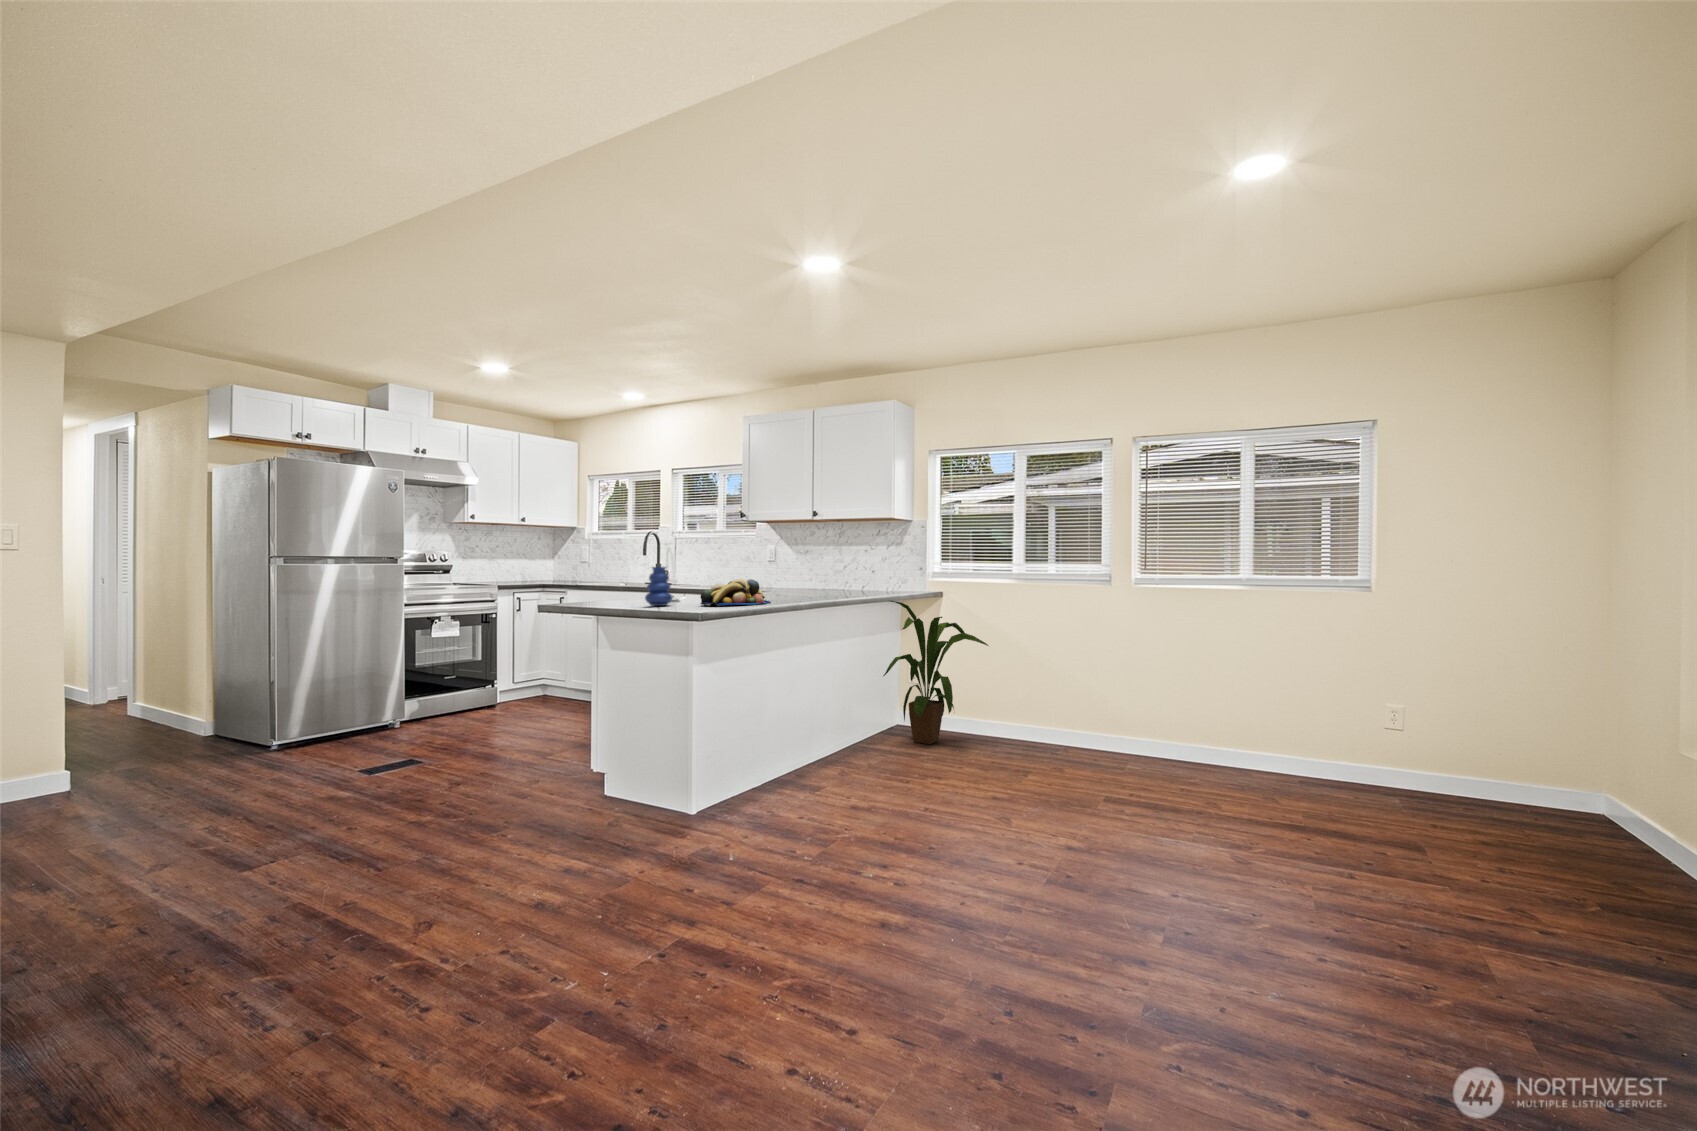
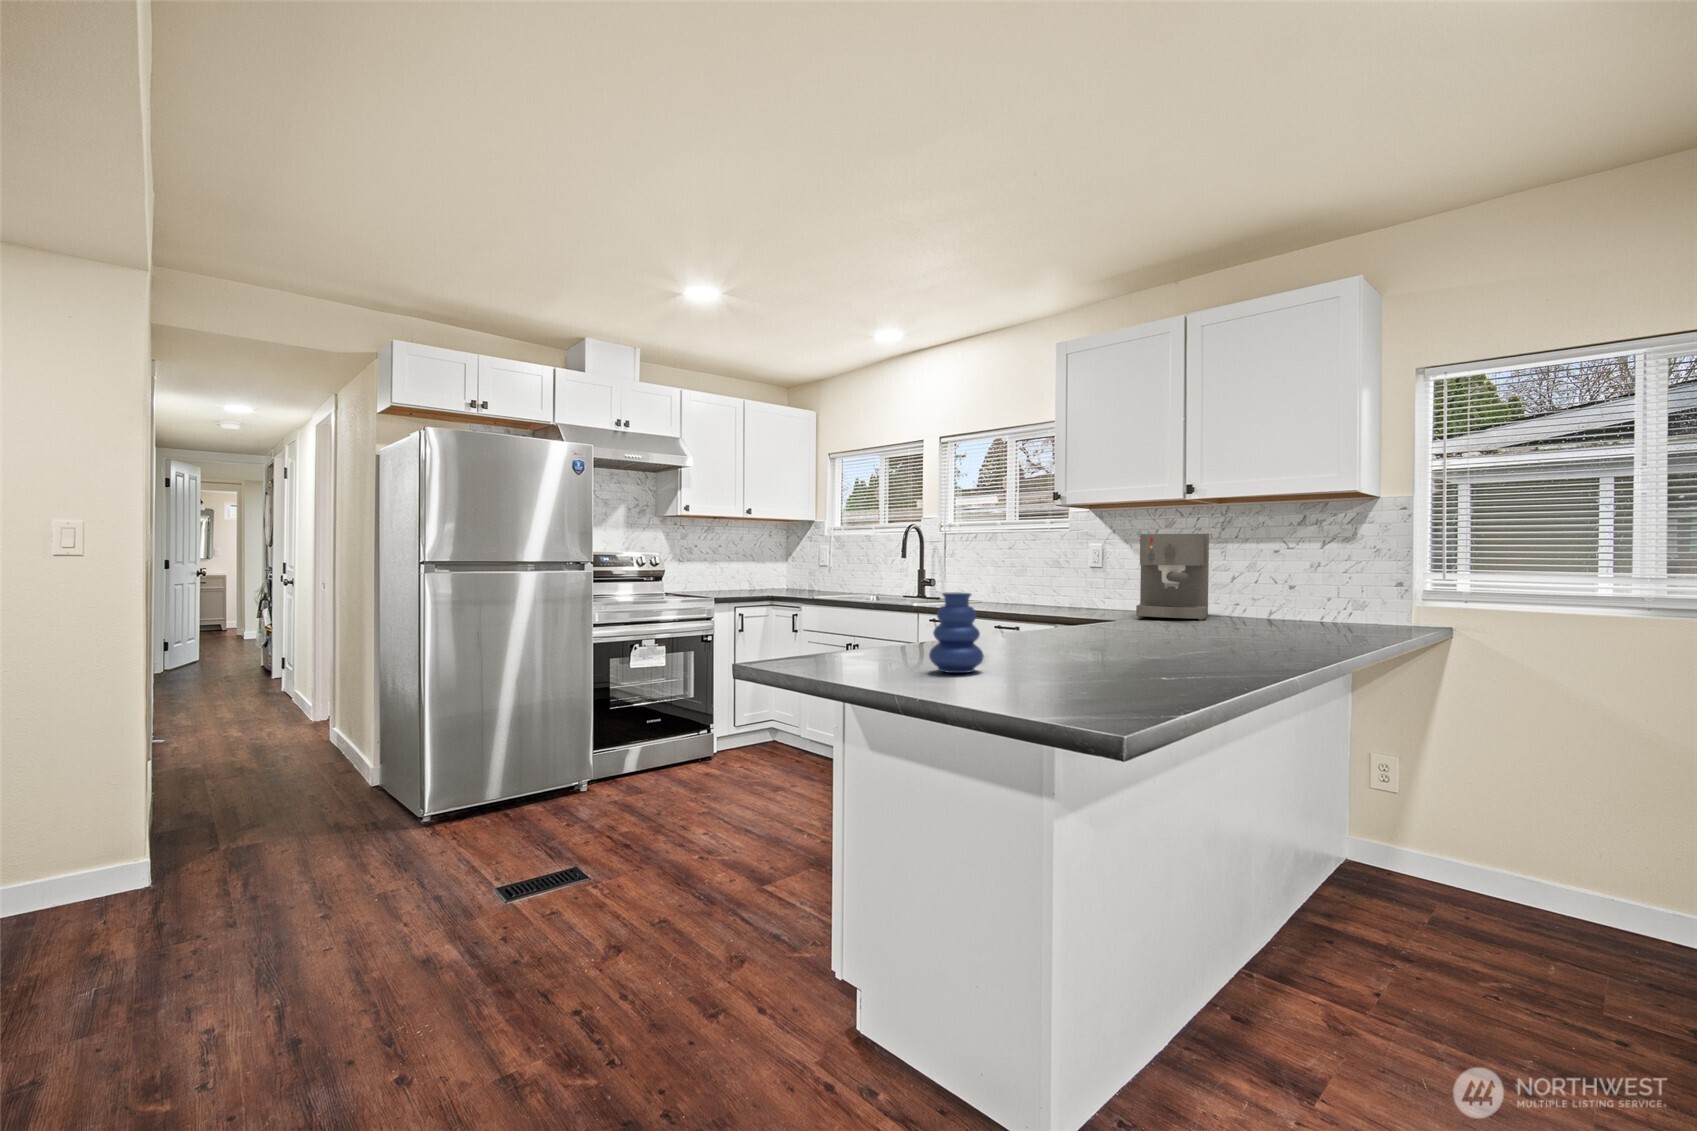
coffee maker: none [781,539,824,588] -> present [1136,534,1209,621]
fruit bowl: present [700,579,771,606] -> none [1047,623,1211,690]
house plant: present [883,601,988,744] -> none [1377,653,1645,952]

